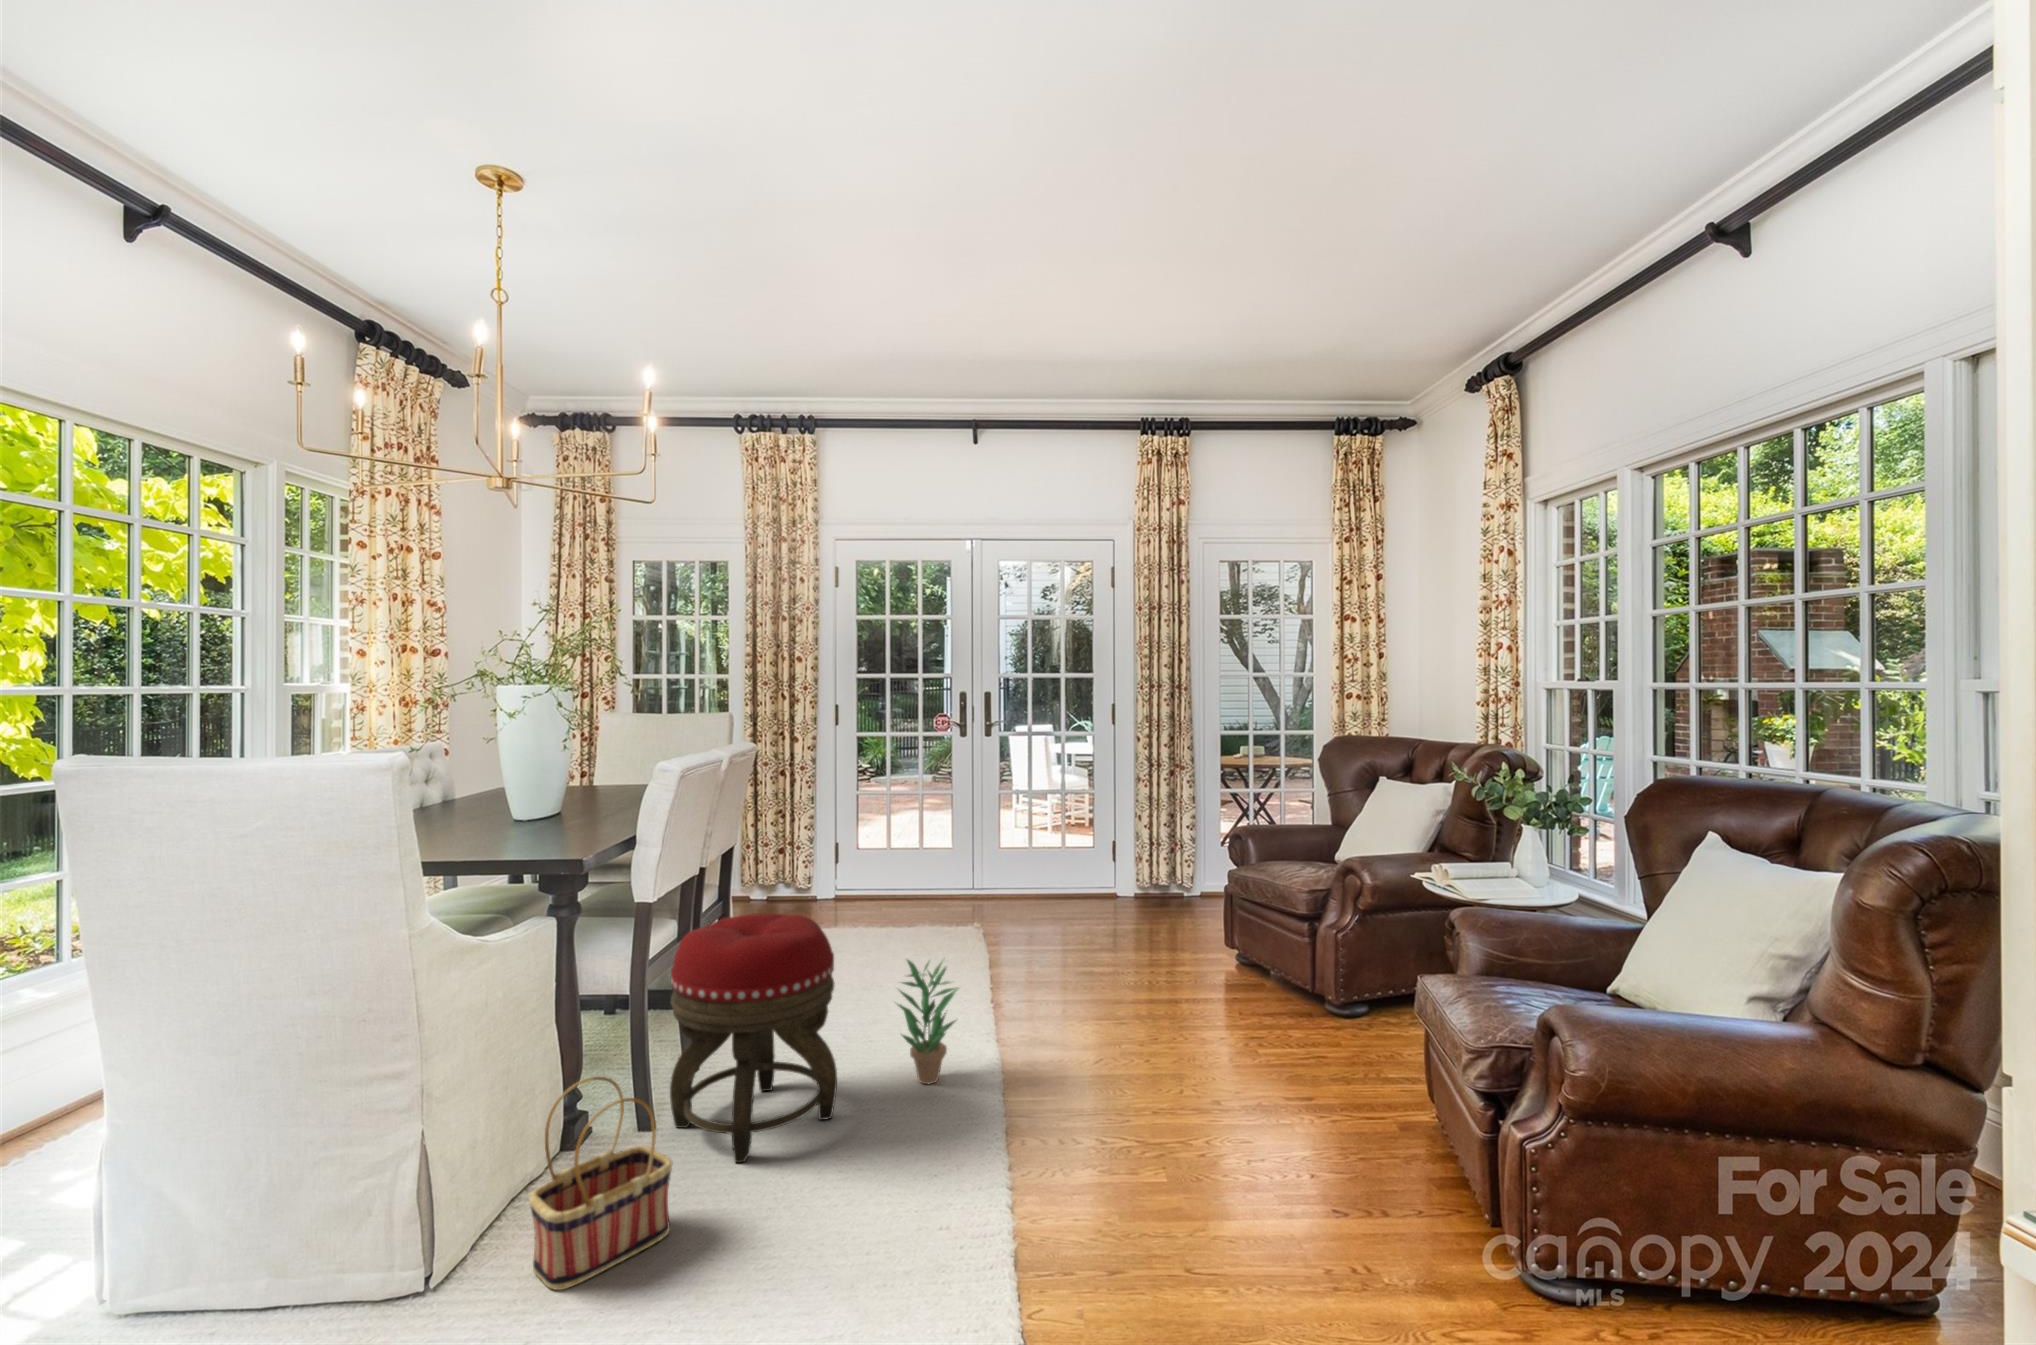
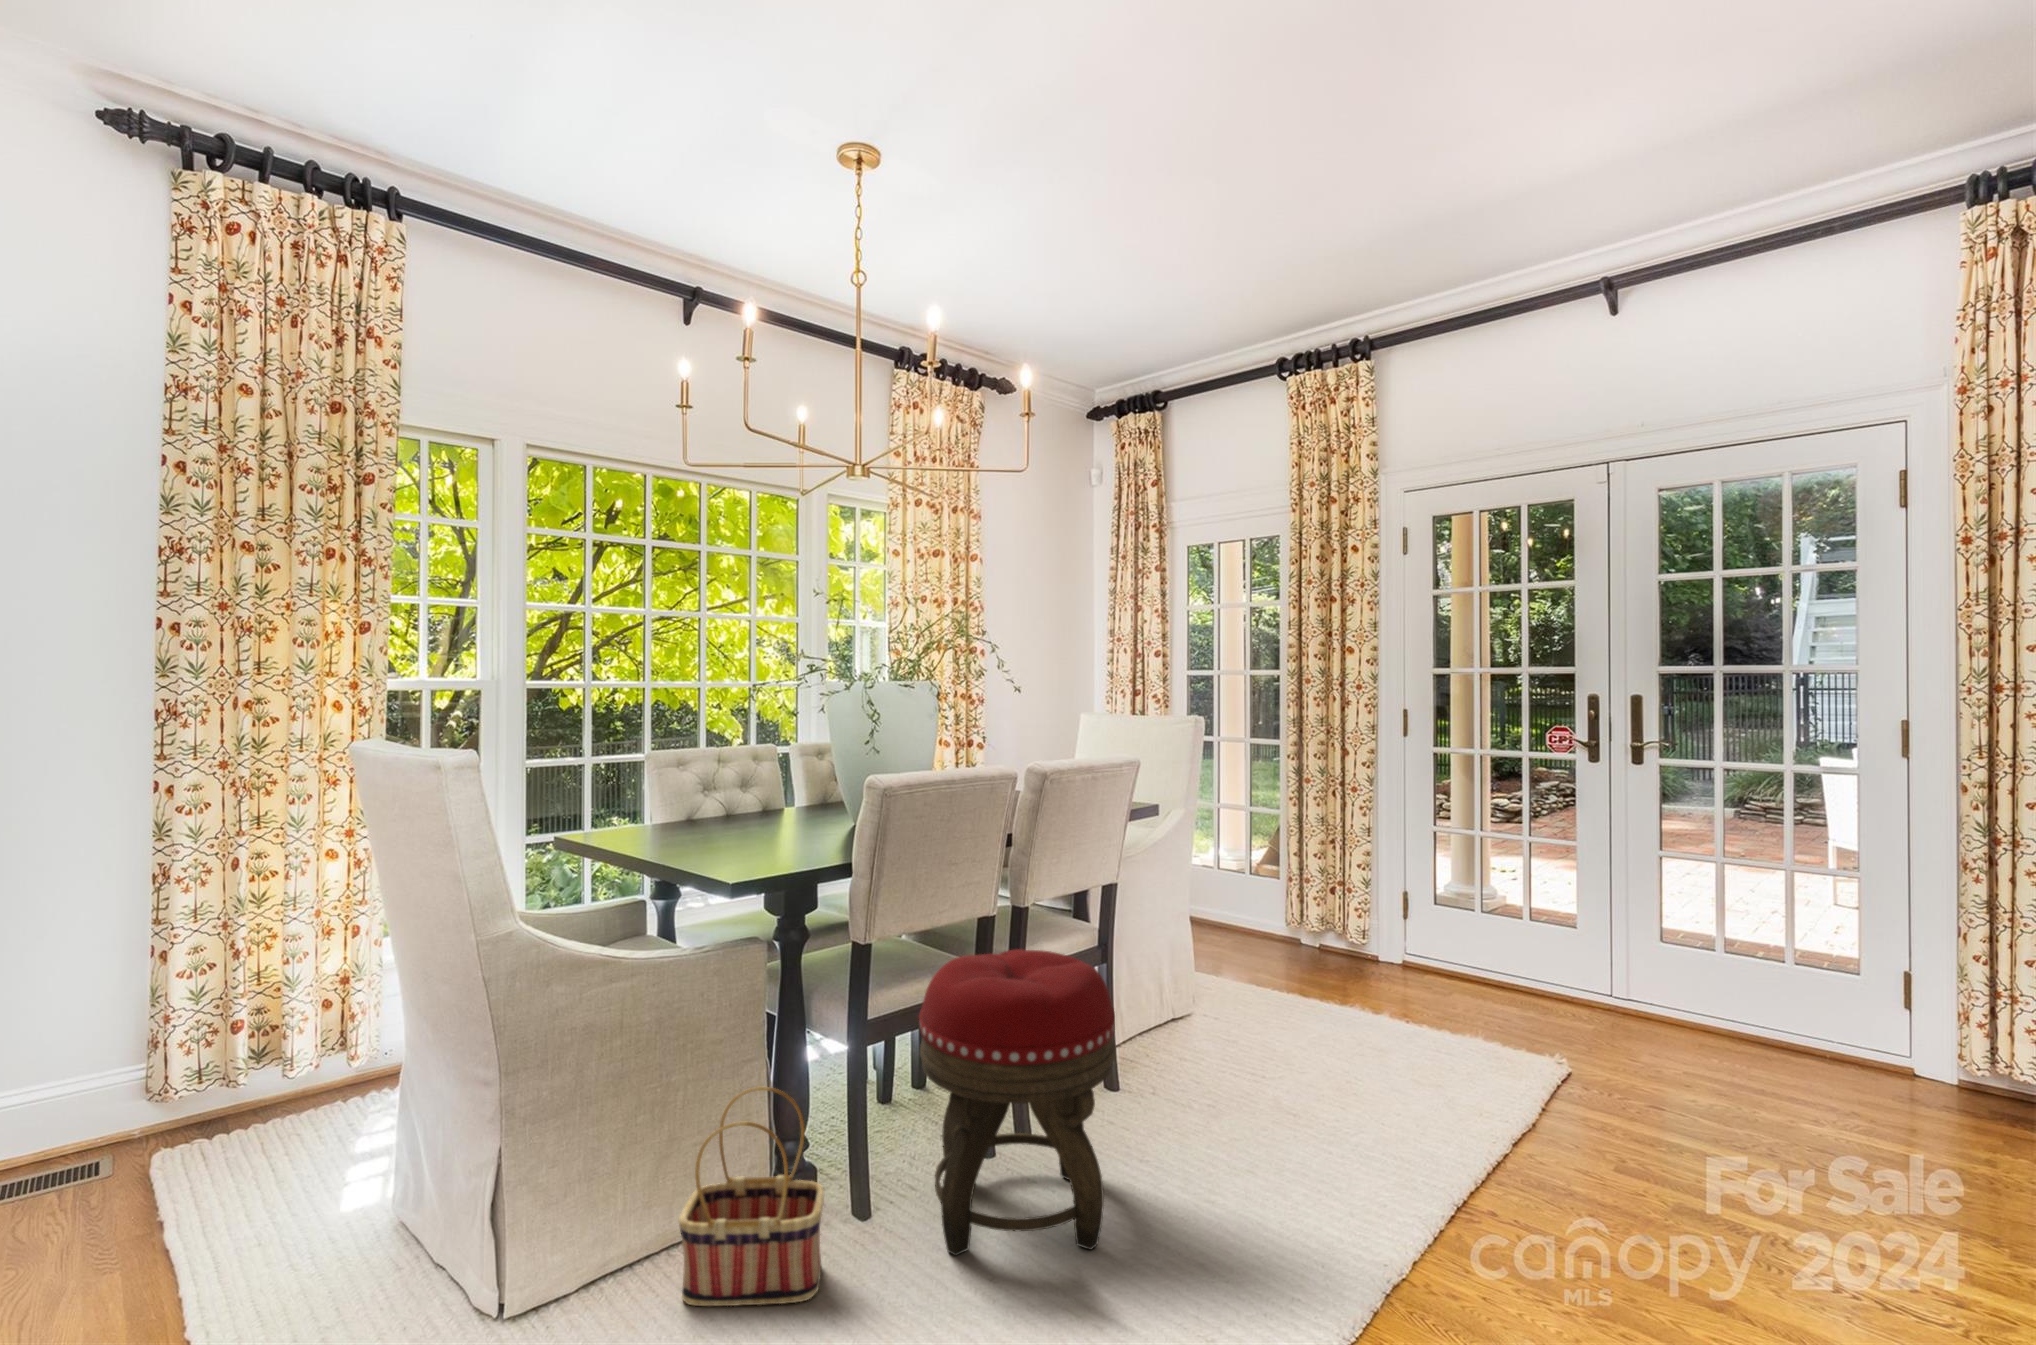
potted plant: present [898,960,958,1084] -> none [1201,1064,1305,1267]

